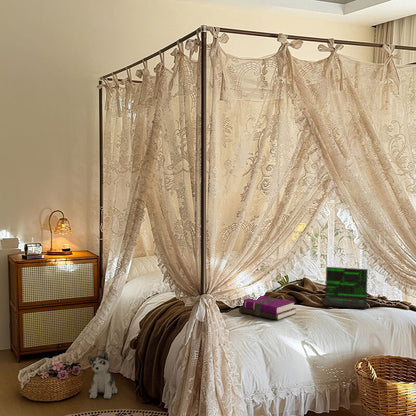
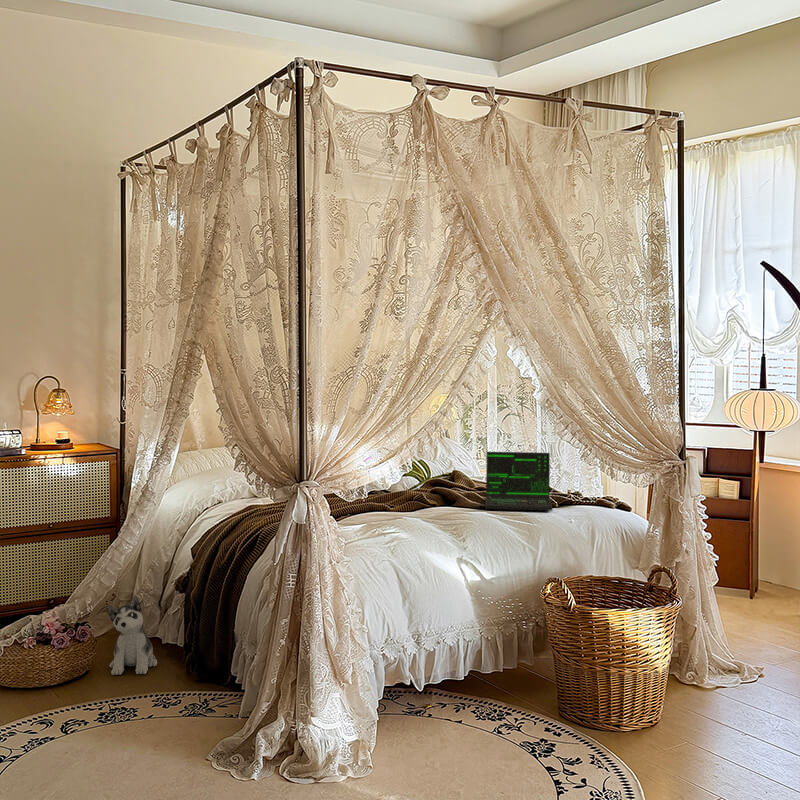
notebook: present [239,296,296,320] -> none [355,496,445,529]

